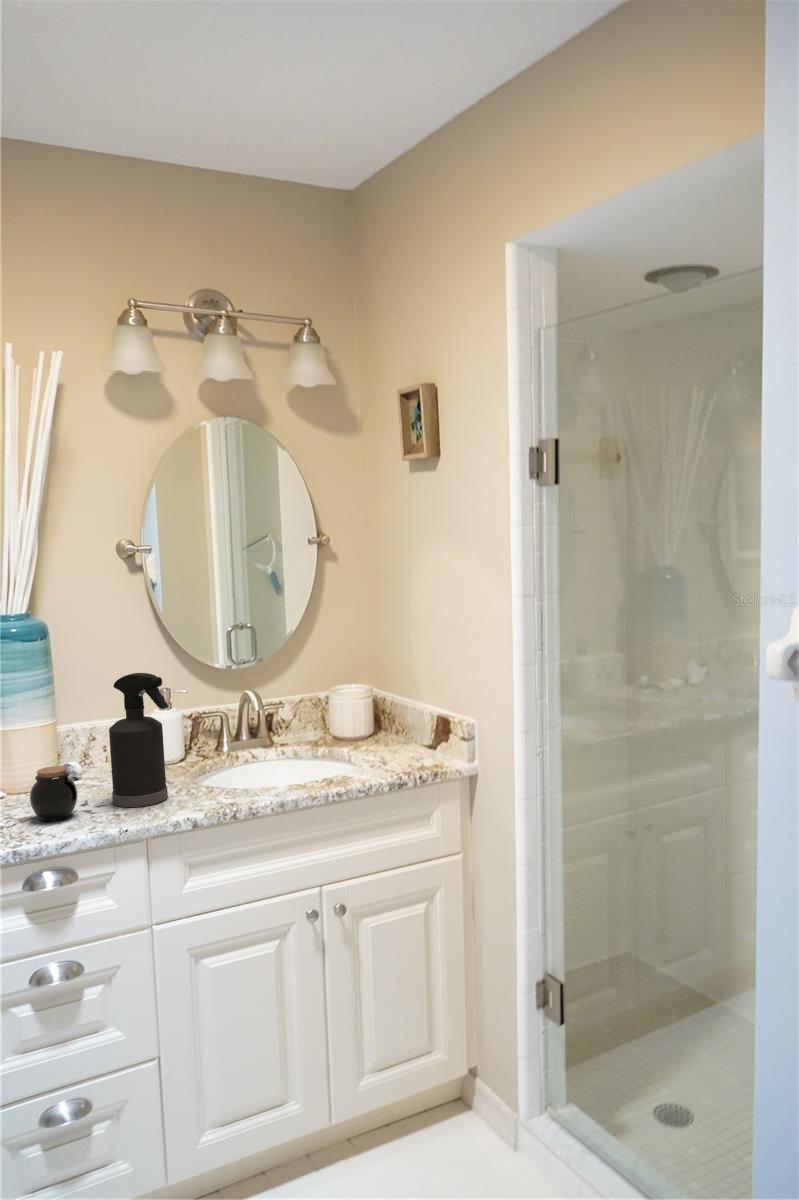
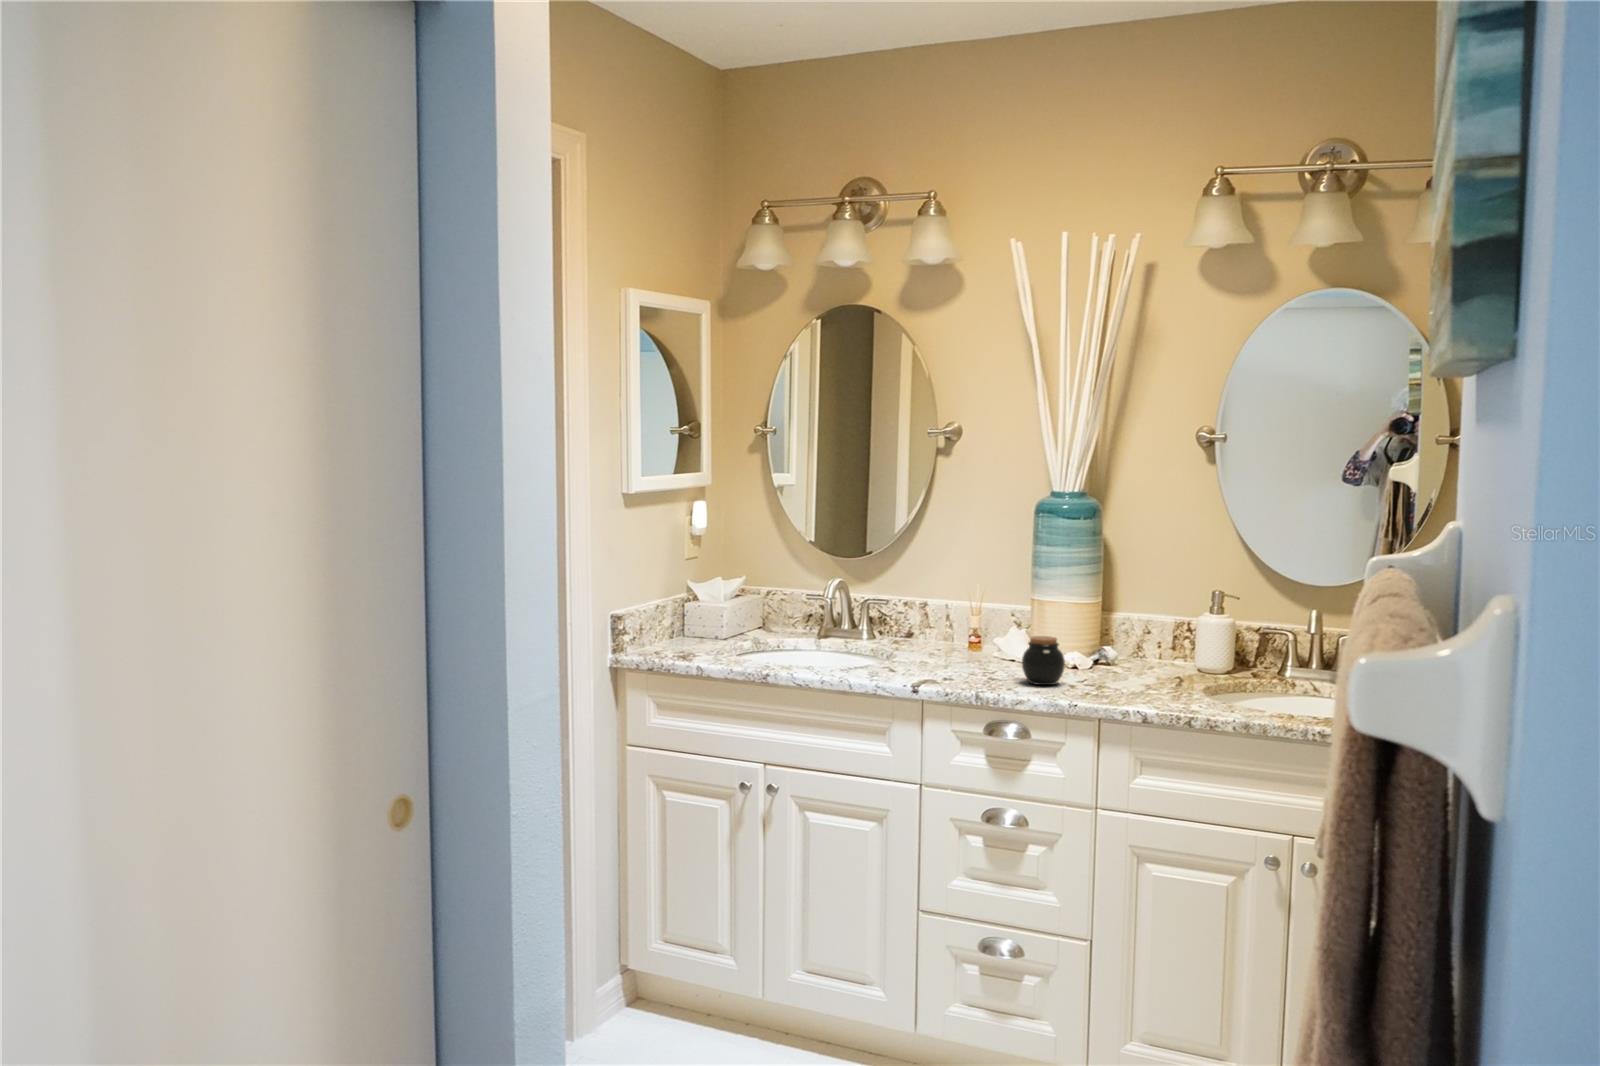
spray bottle: present [109,673,168,807] -> none [1101,560,1158,695]

